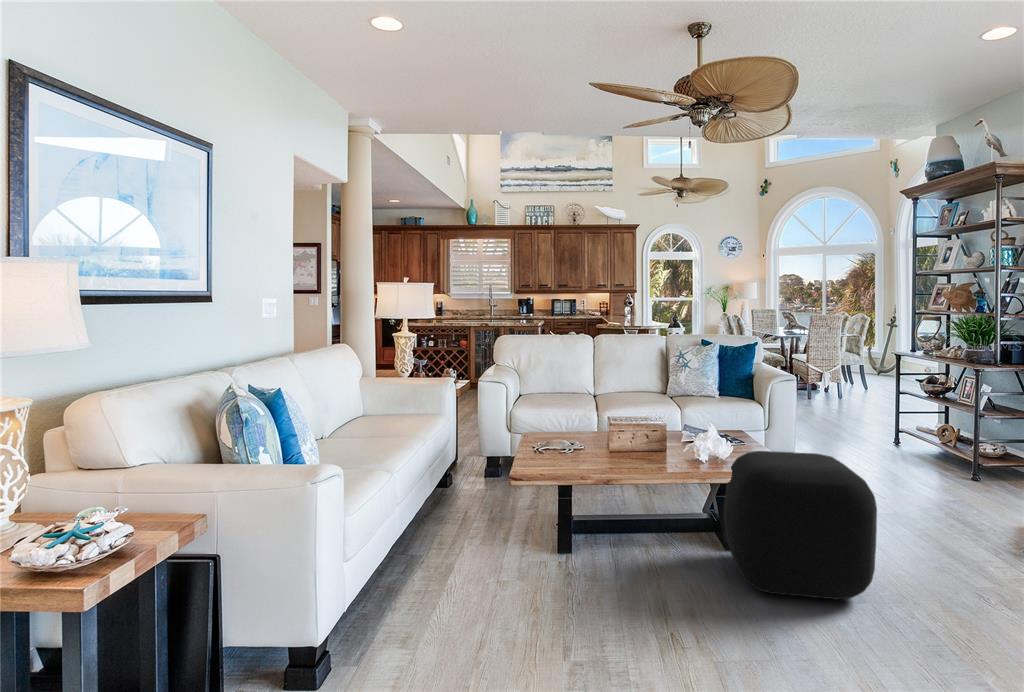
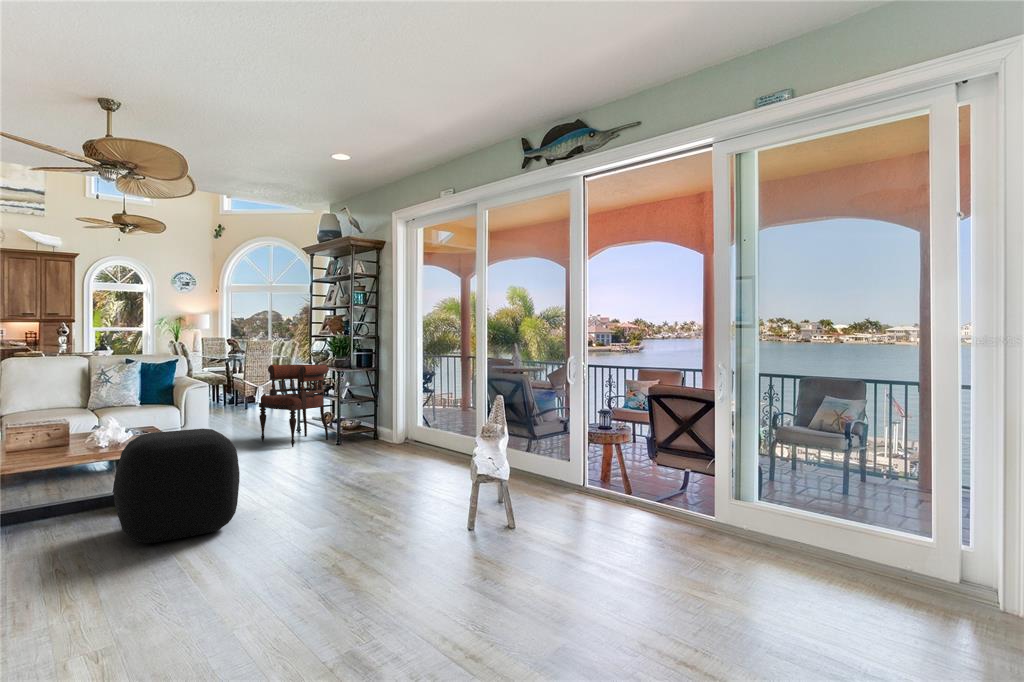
armchair: none [841,352,949,468] -> present [259,364,329,447]

